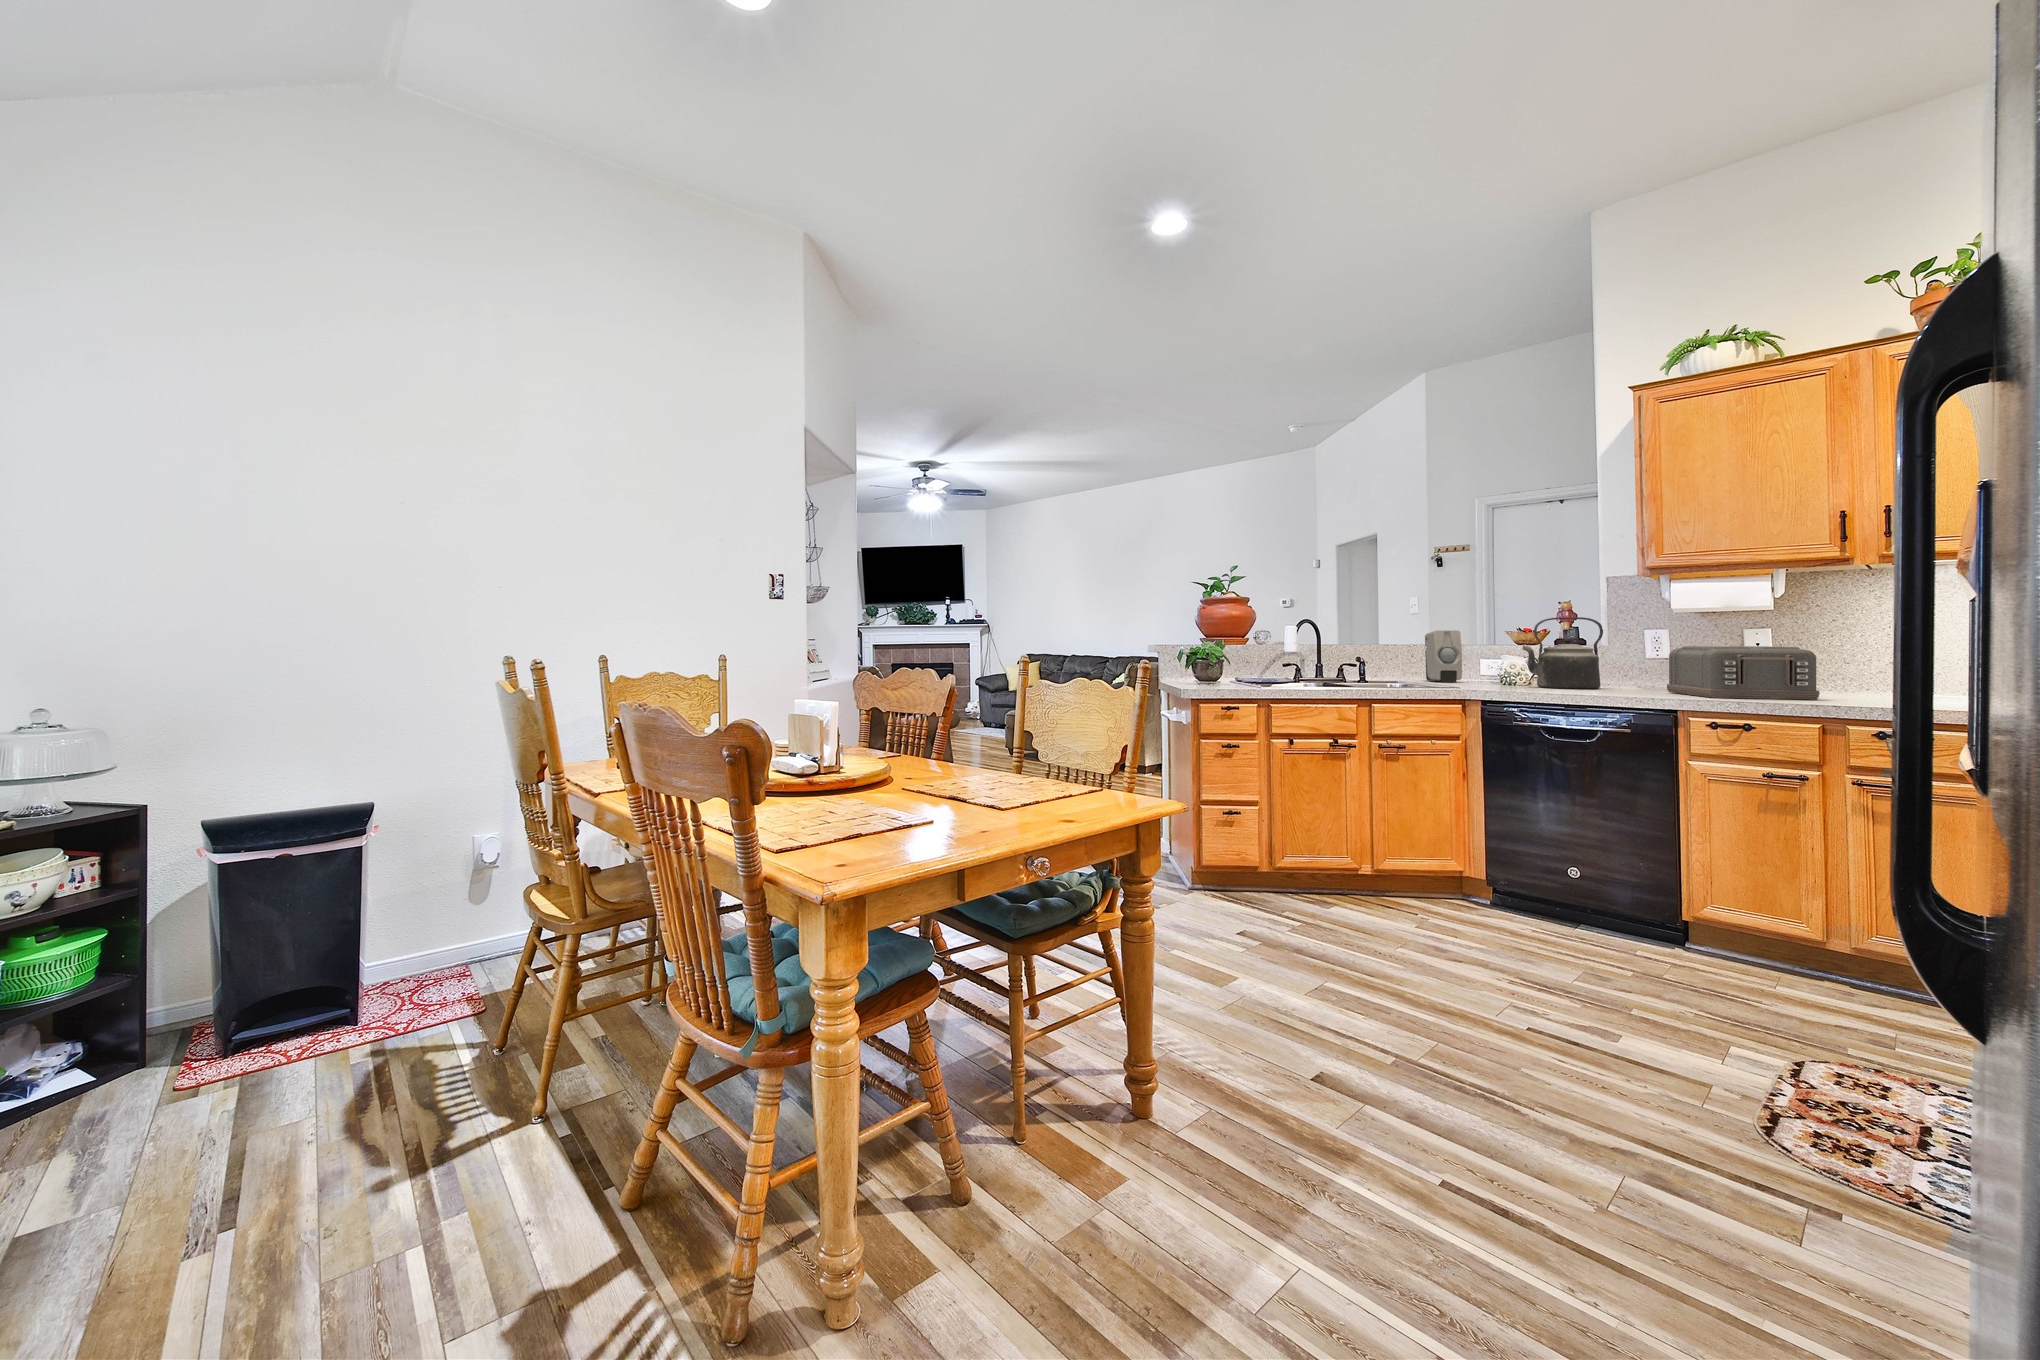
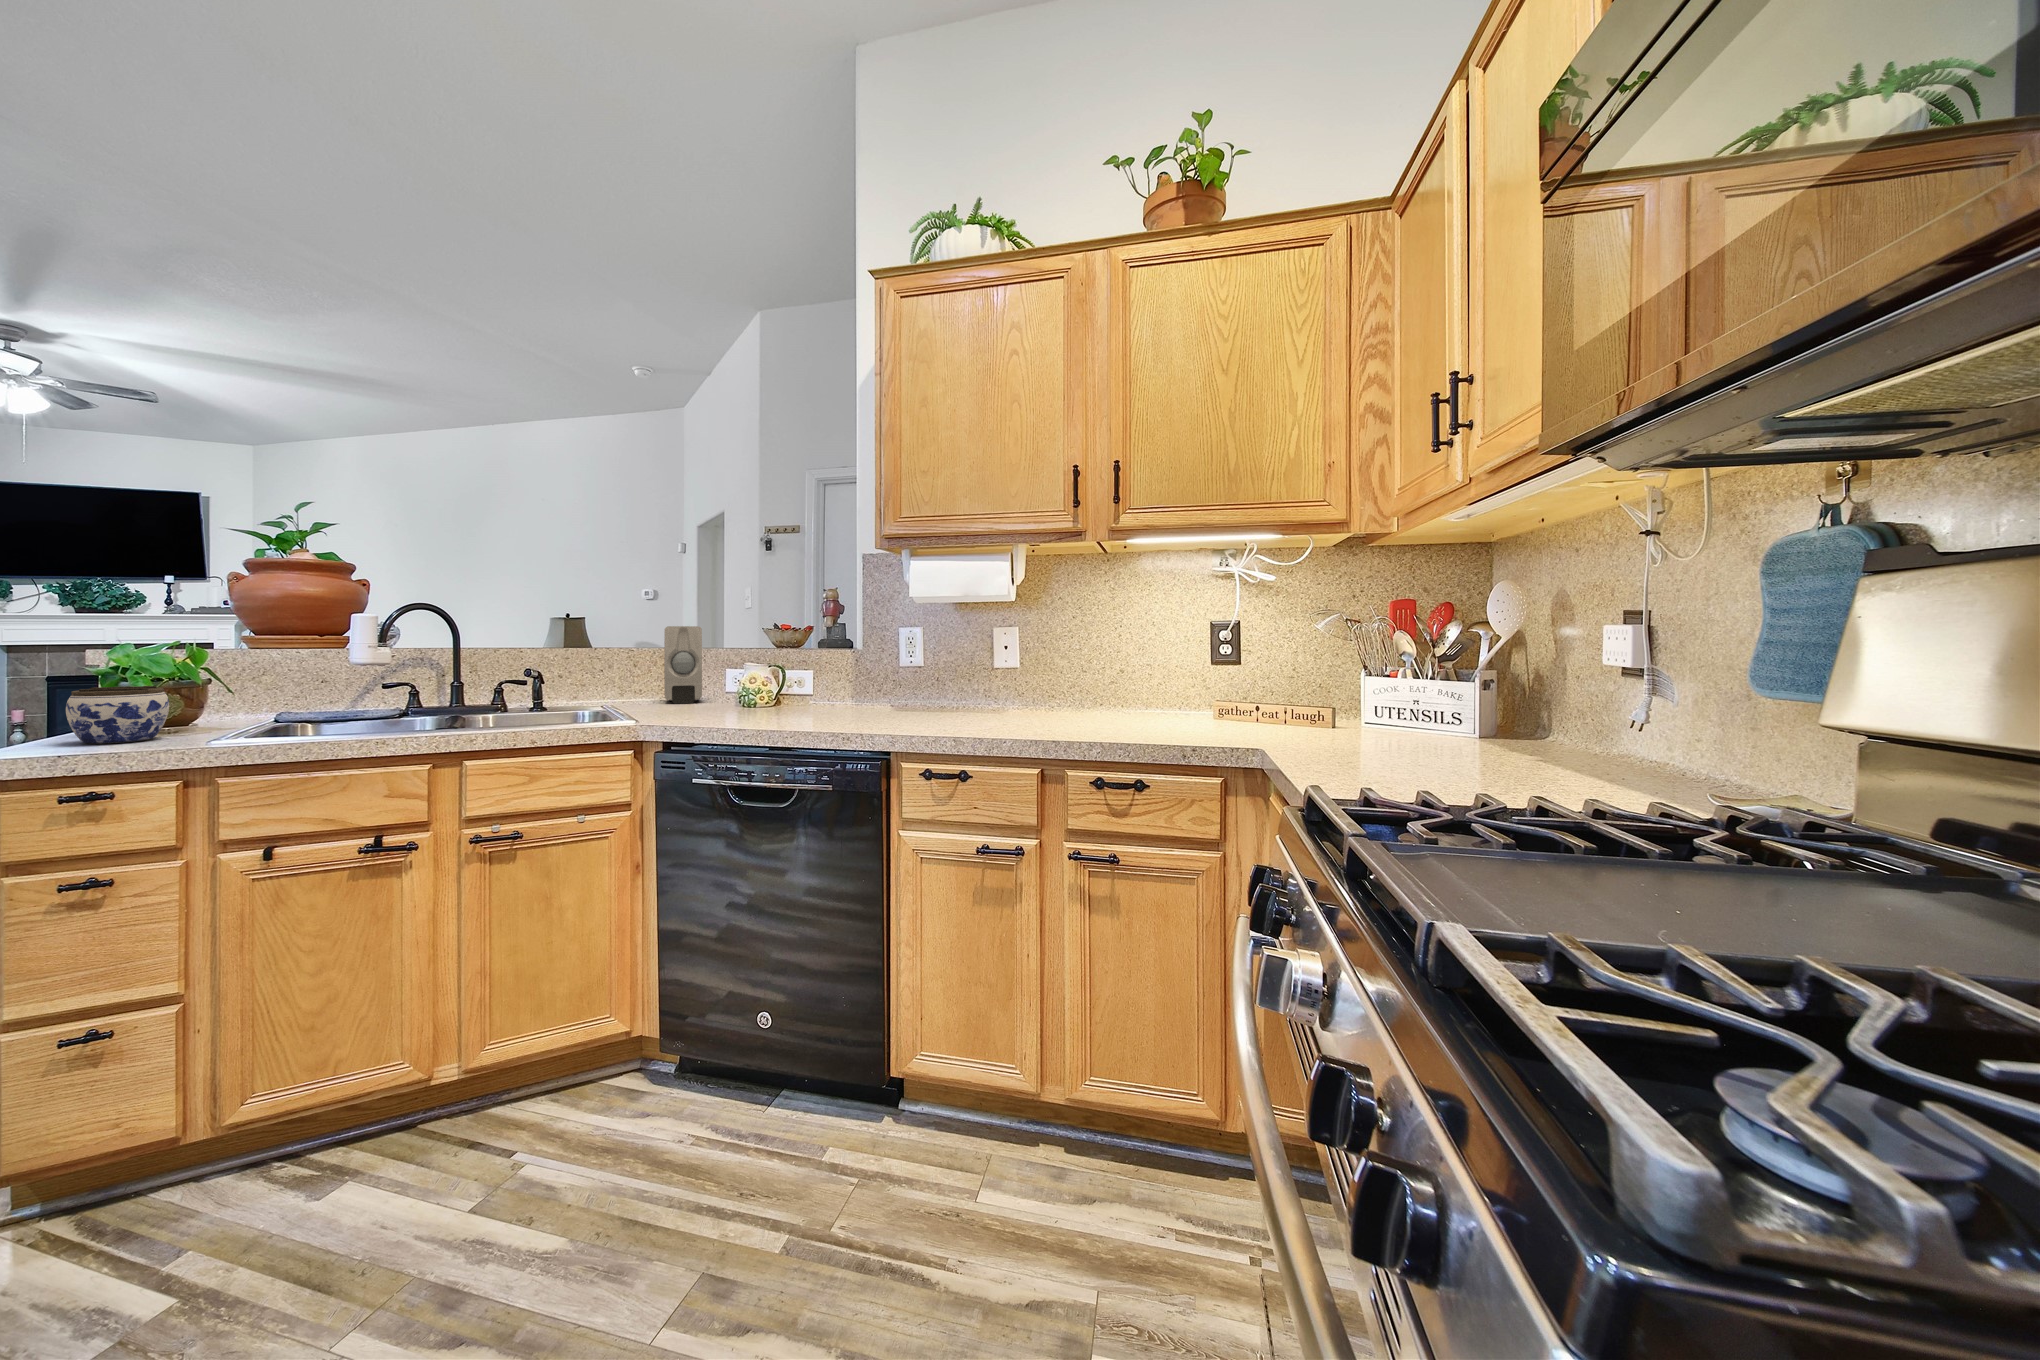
kettle: present [1522,617,1603,689] -> none [752,608,851,712]
toaster: present [1667,646,1820,700] -> none [907,650,1052,728]
jar: none [1194,660,1229,686] -> present [66,686,169,744]

